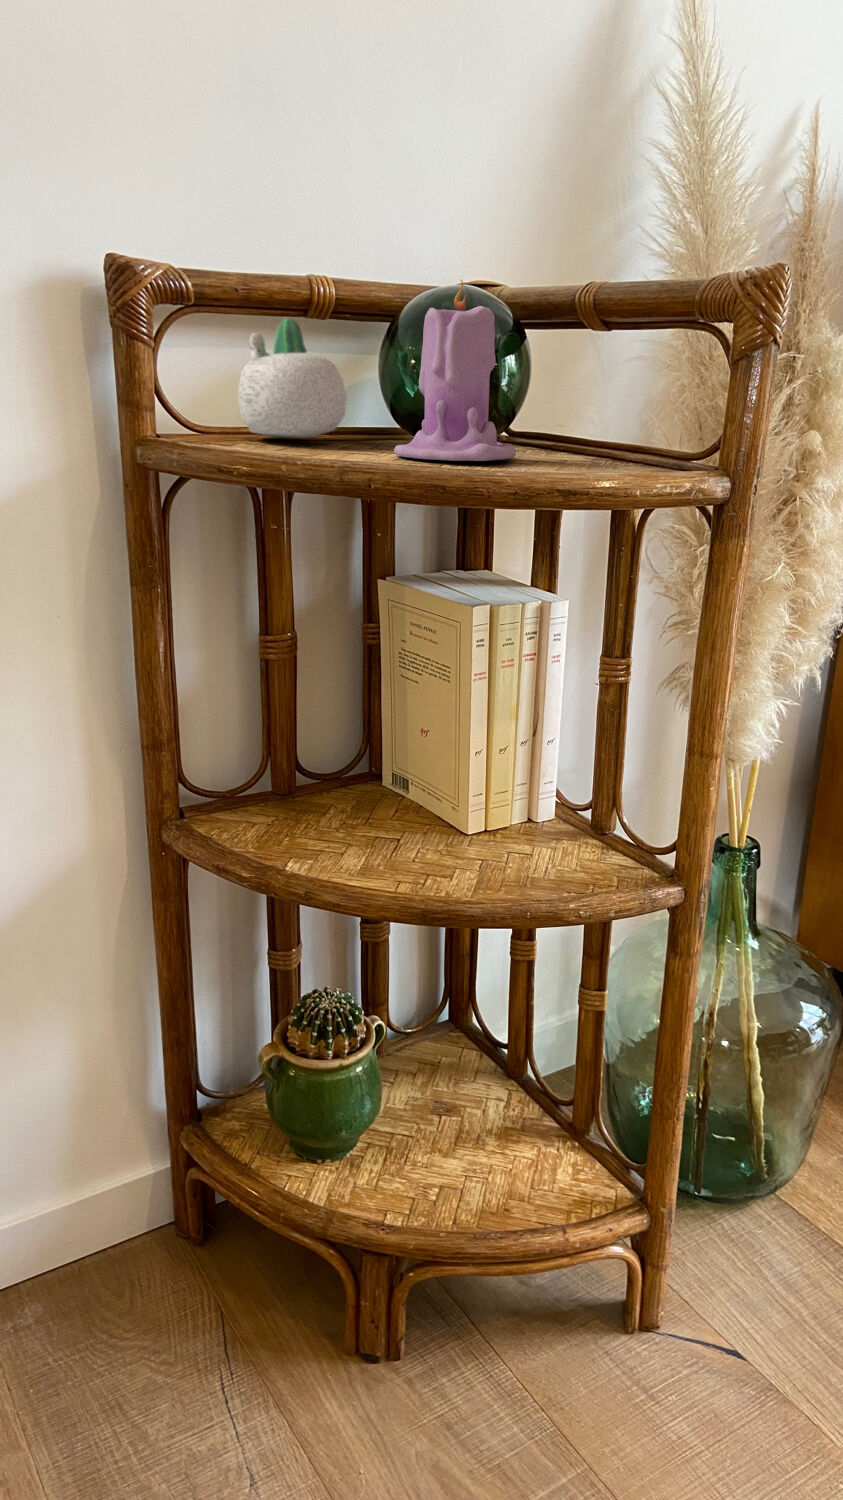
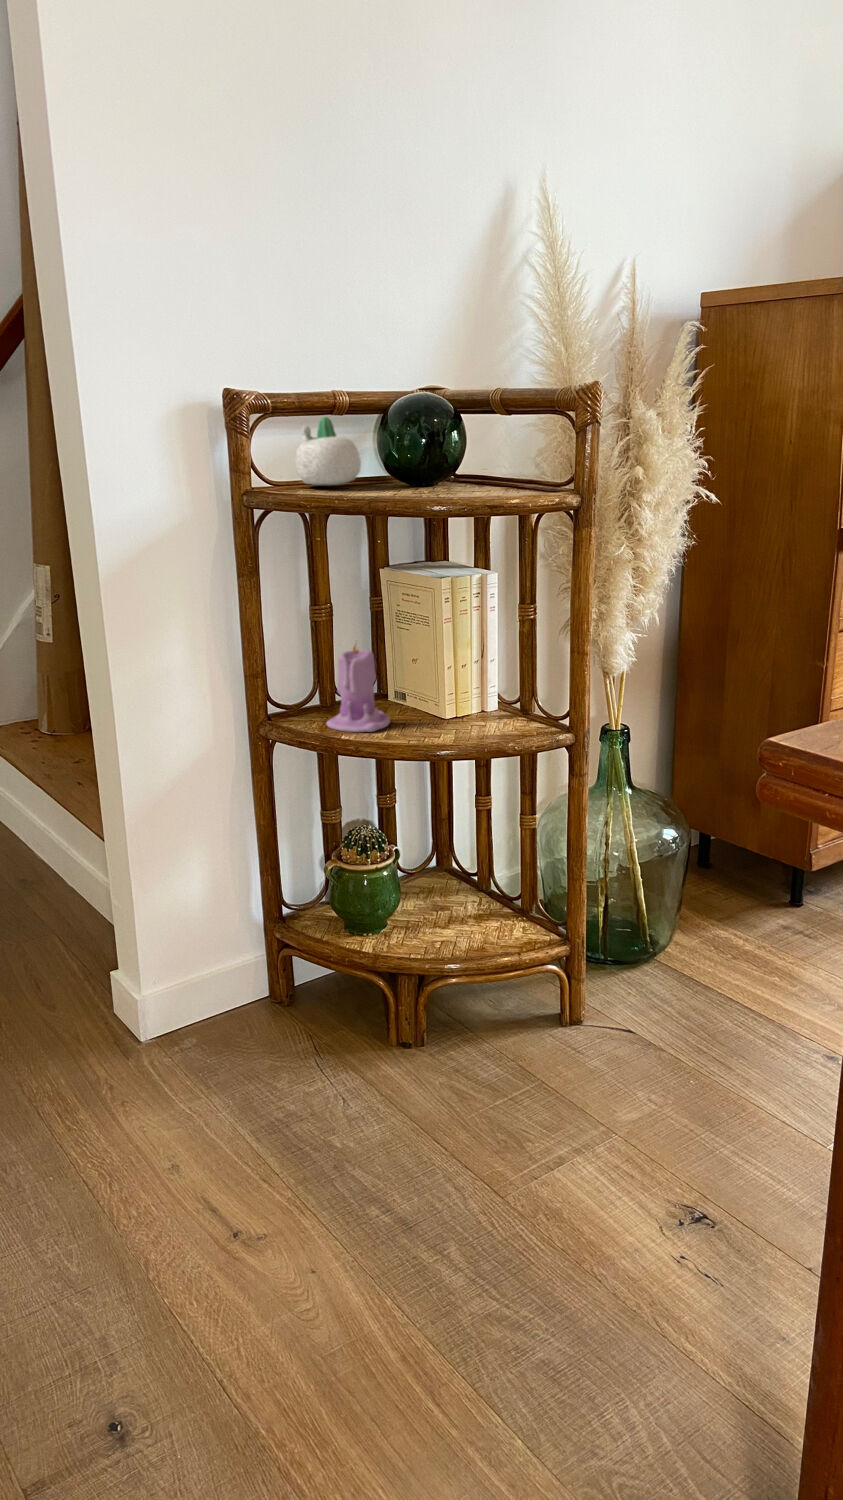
candle: present [394,280,516,461] -> present [327,644,390,732]

